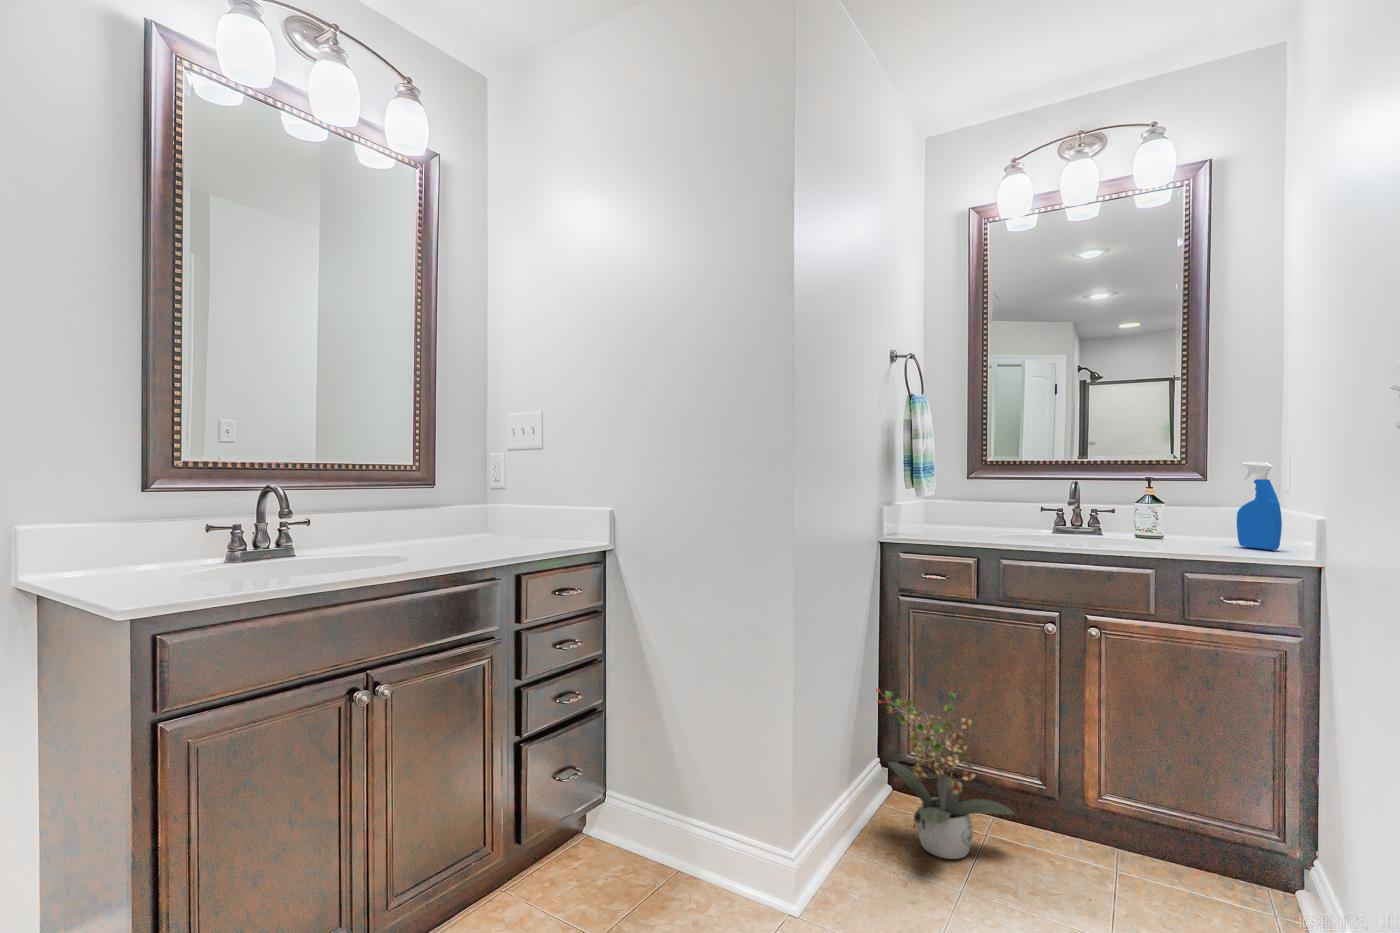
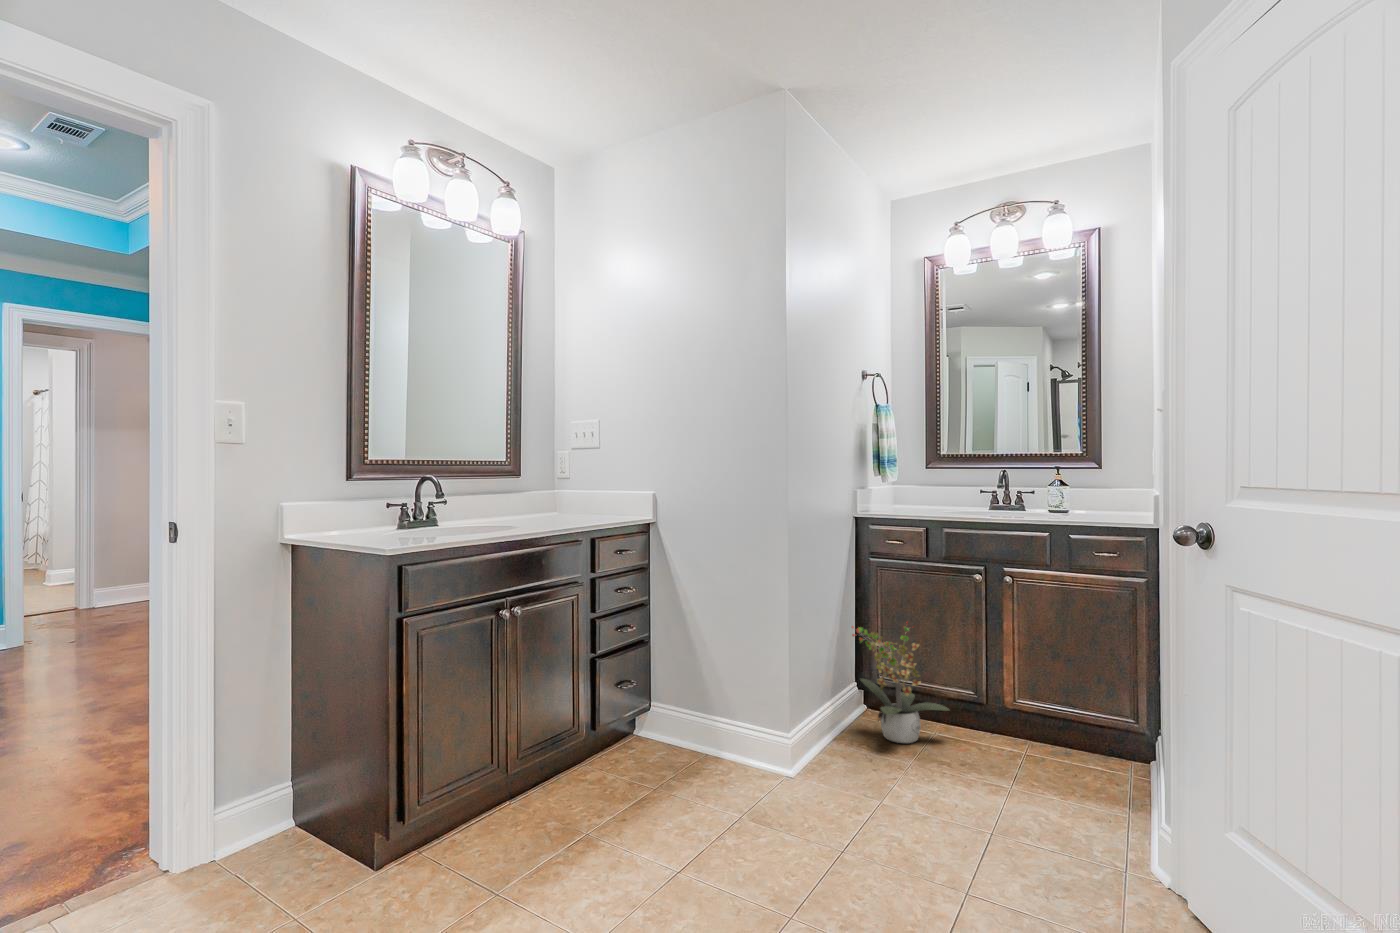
spray bottle: present [1237,462,1282,550] -> none [1109,454,1136,517]

